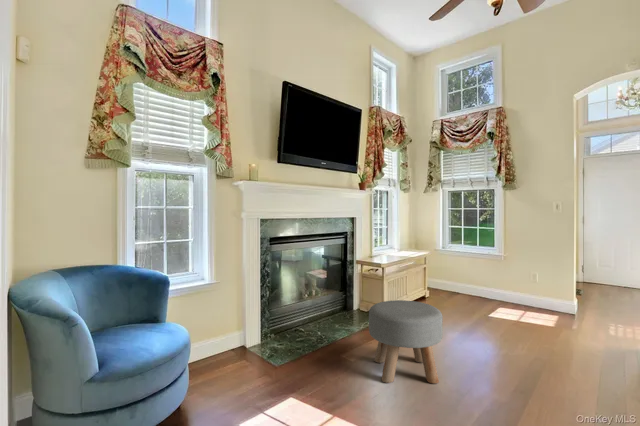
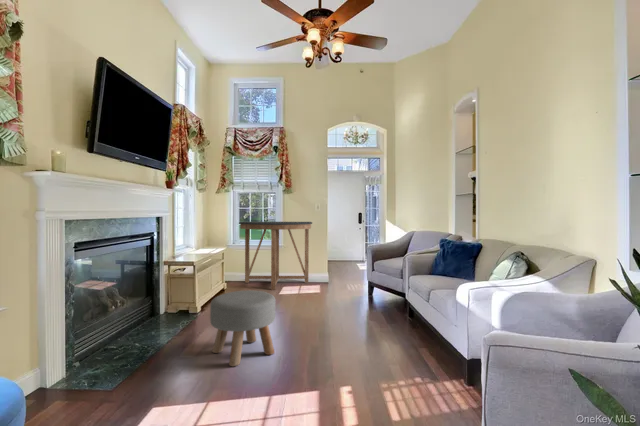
console table: none [444,224,546,308] -> present [239,222,312,290]

